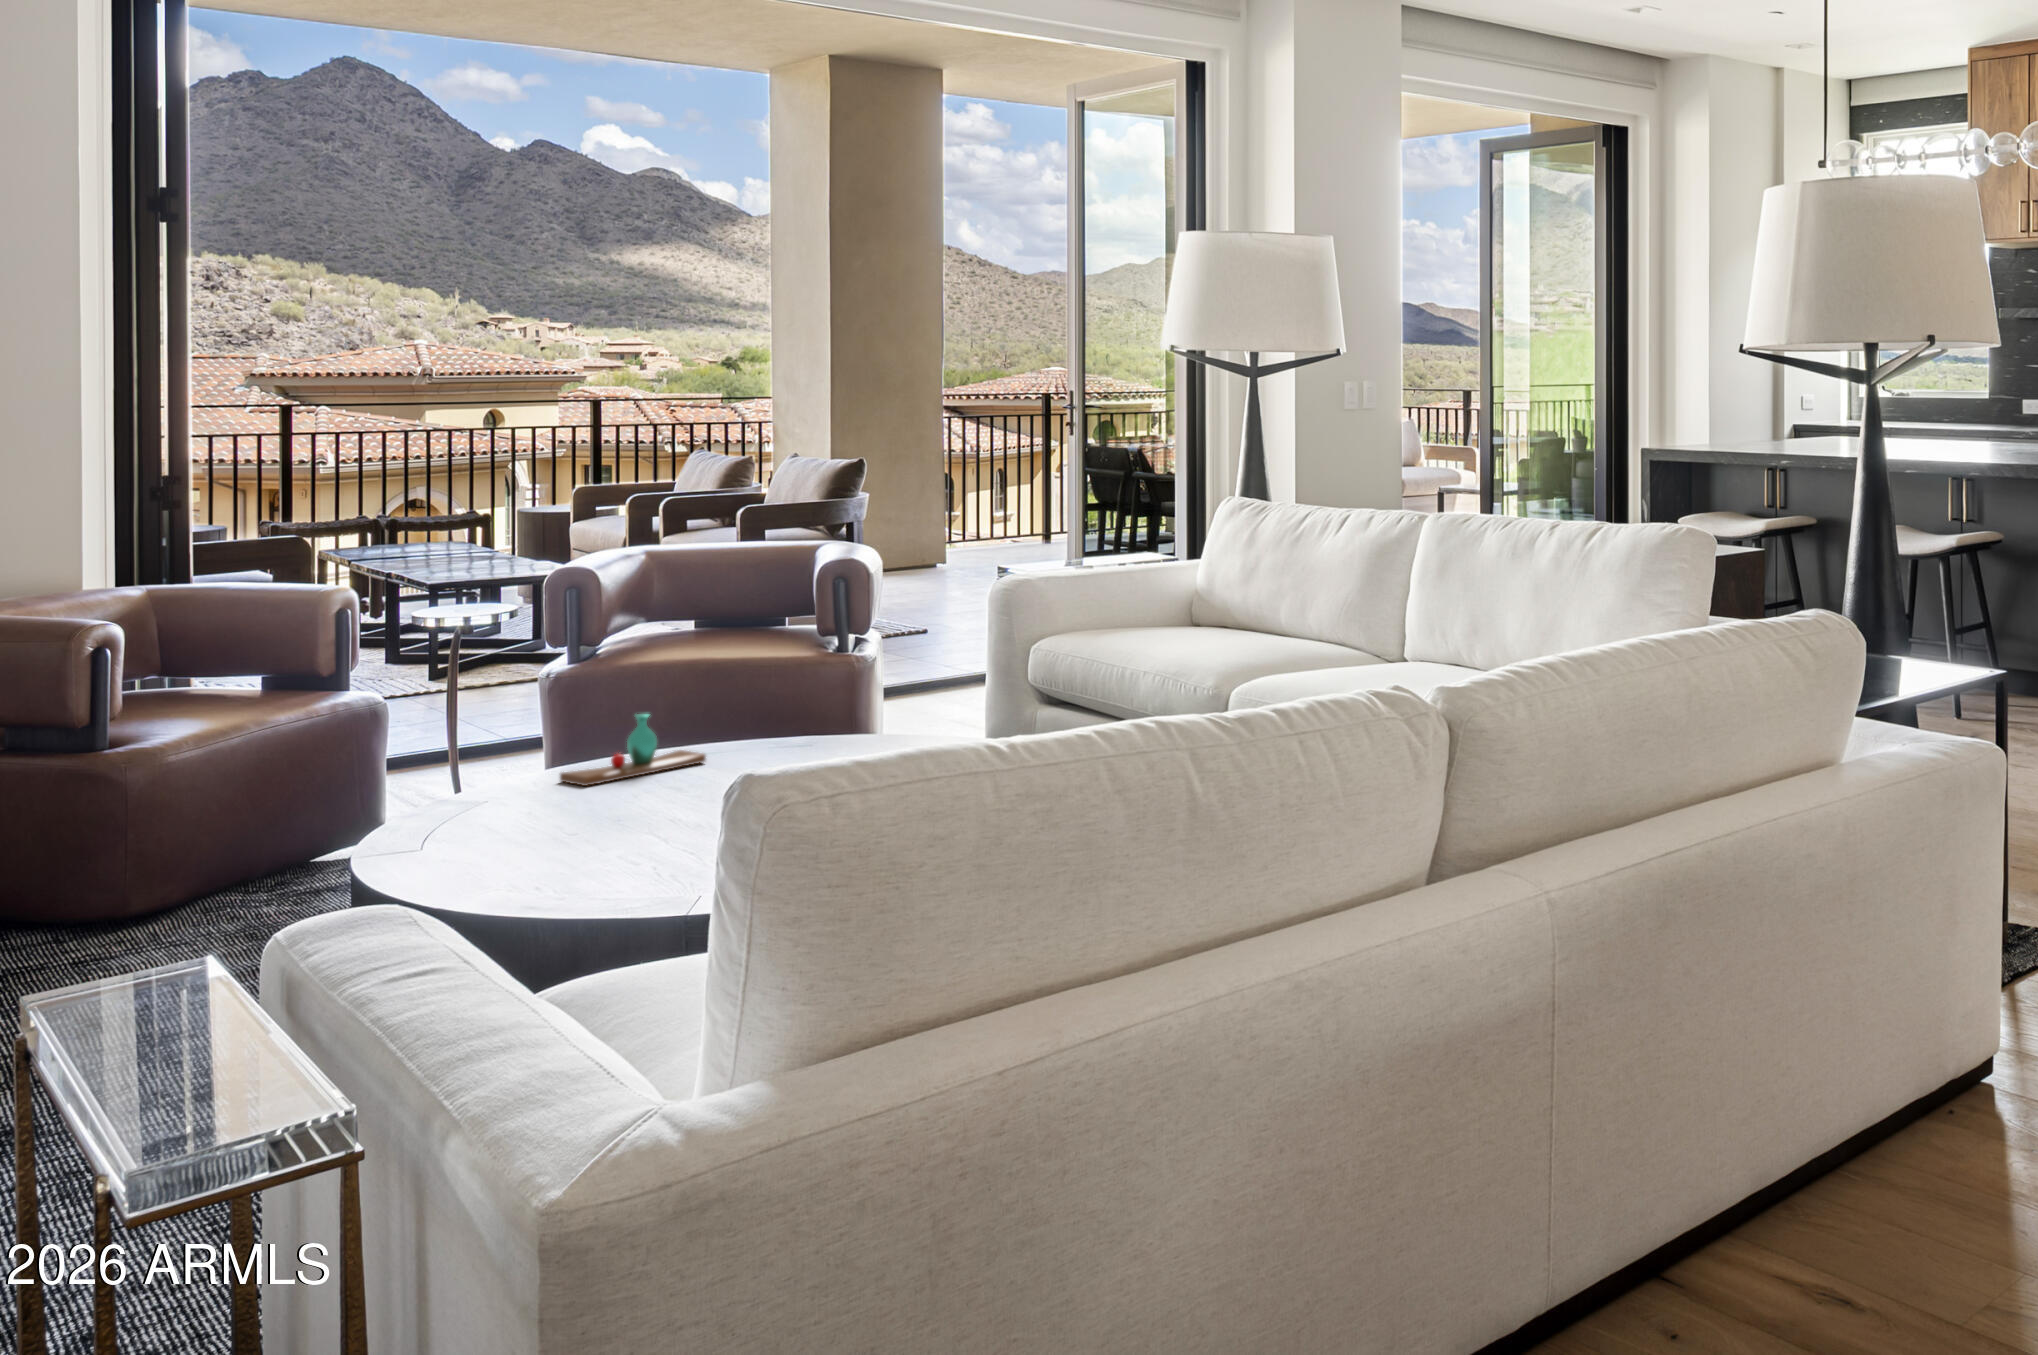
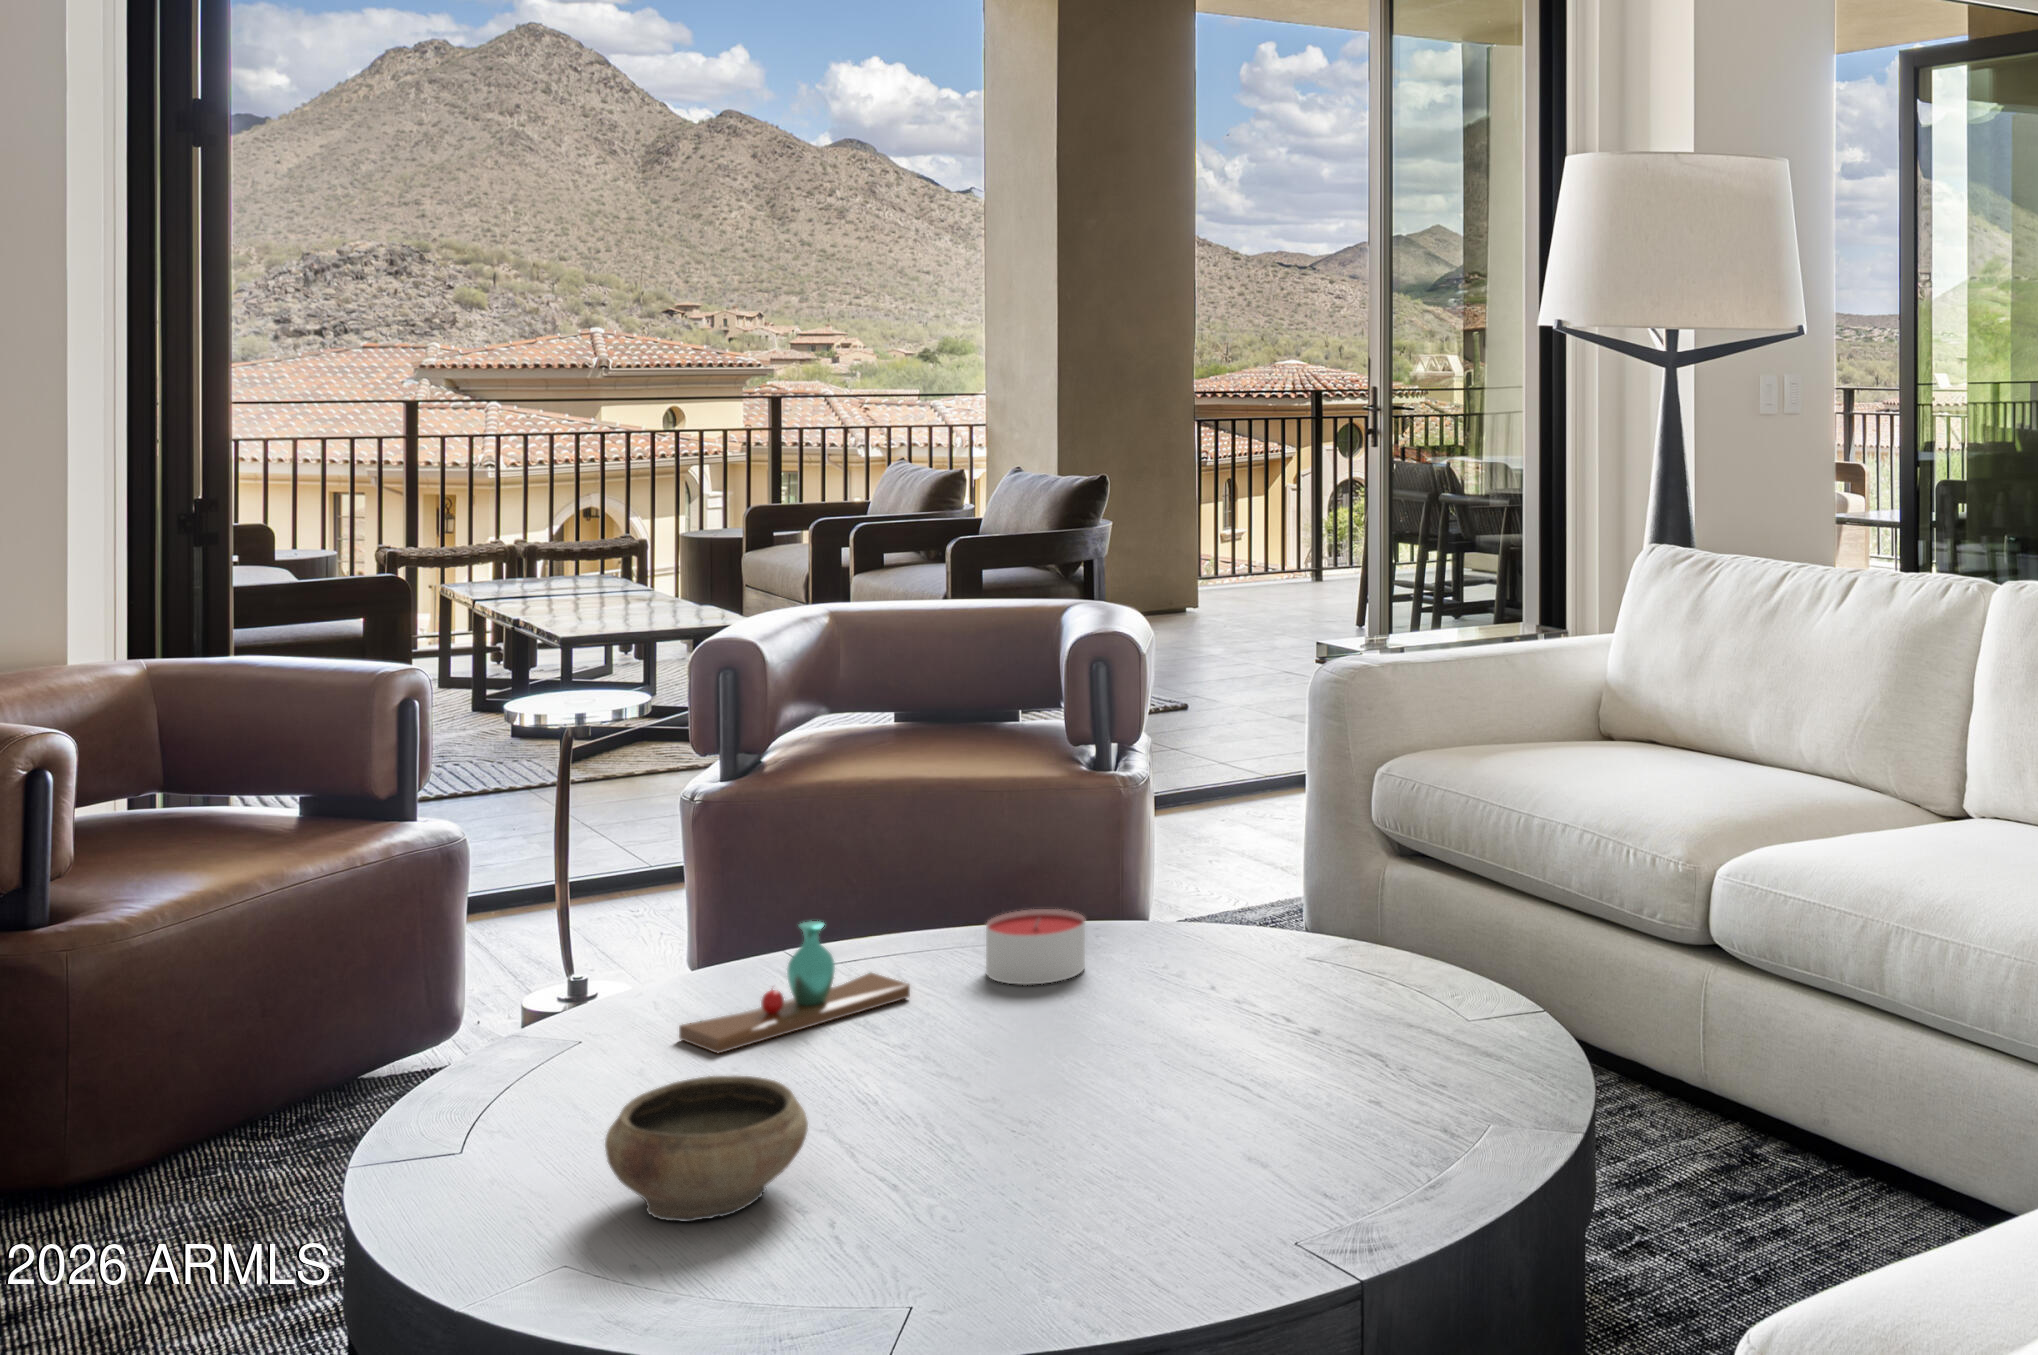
candle: none [755,714,820,755] -> present [986,909,1085,985]
ceramic bowl: none [530,773,646,842] -> present [605,1076,808,1222]

